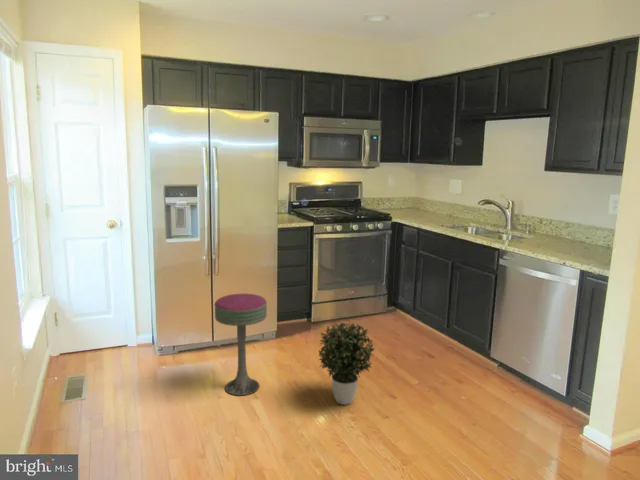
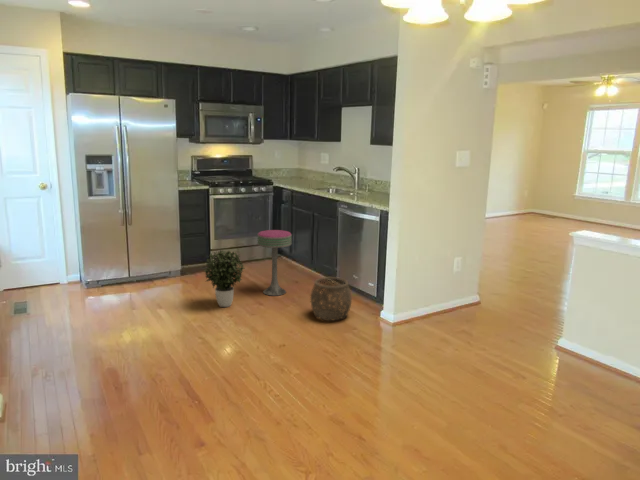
bar stool: present [215,294,267,396] -> present [257,230,292,296]
woven basket: none [479,371,548,448] -> present [311,277,352,320]

